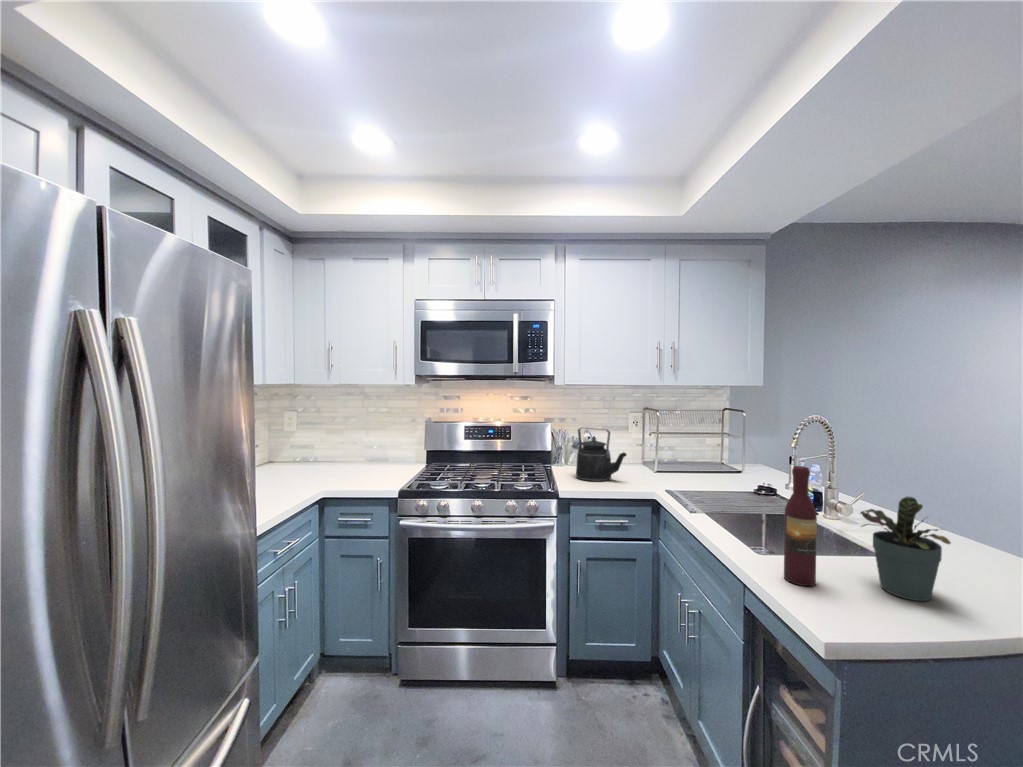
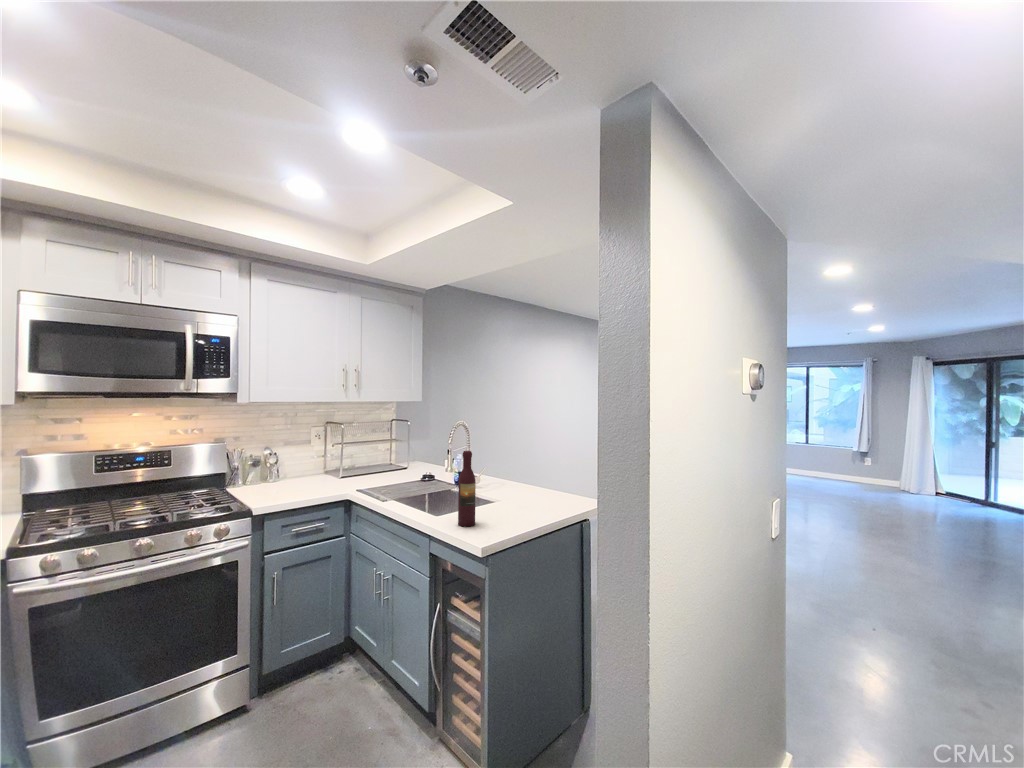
kettle: present [576,428,627,482] -> none [263,443,320,495]
potted plant: present [860,497,951,601] -> none [493,461,532,518]

